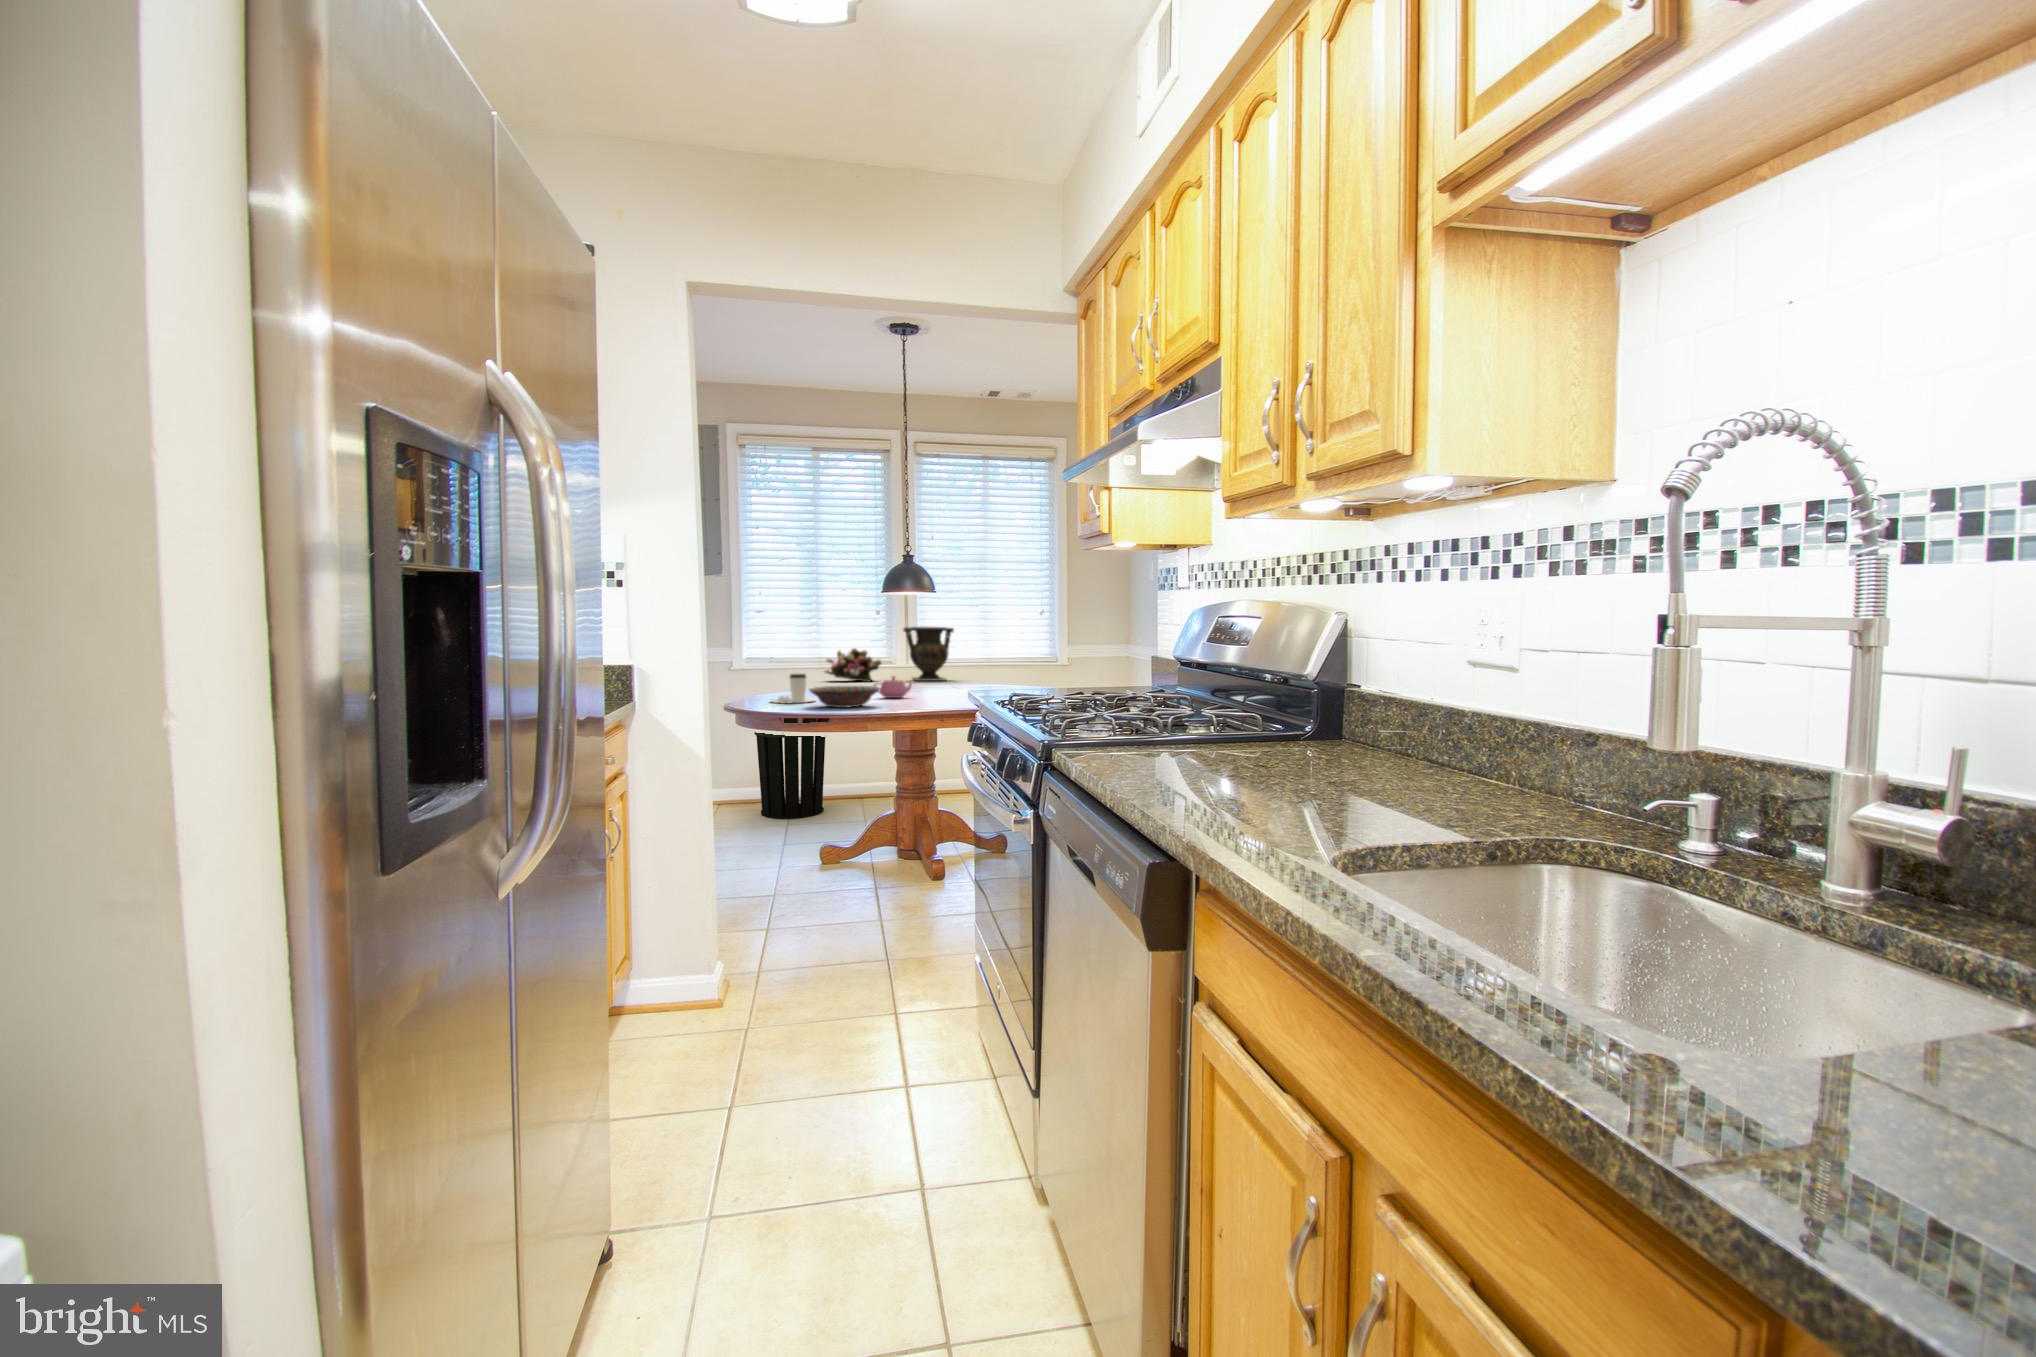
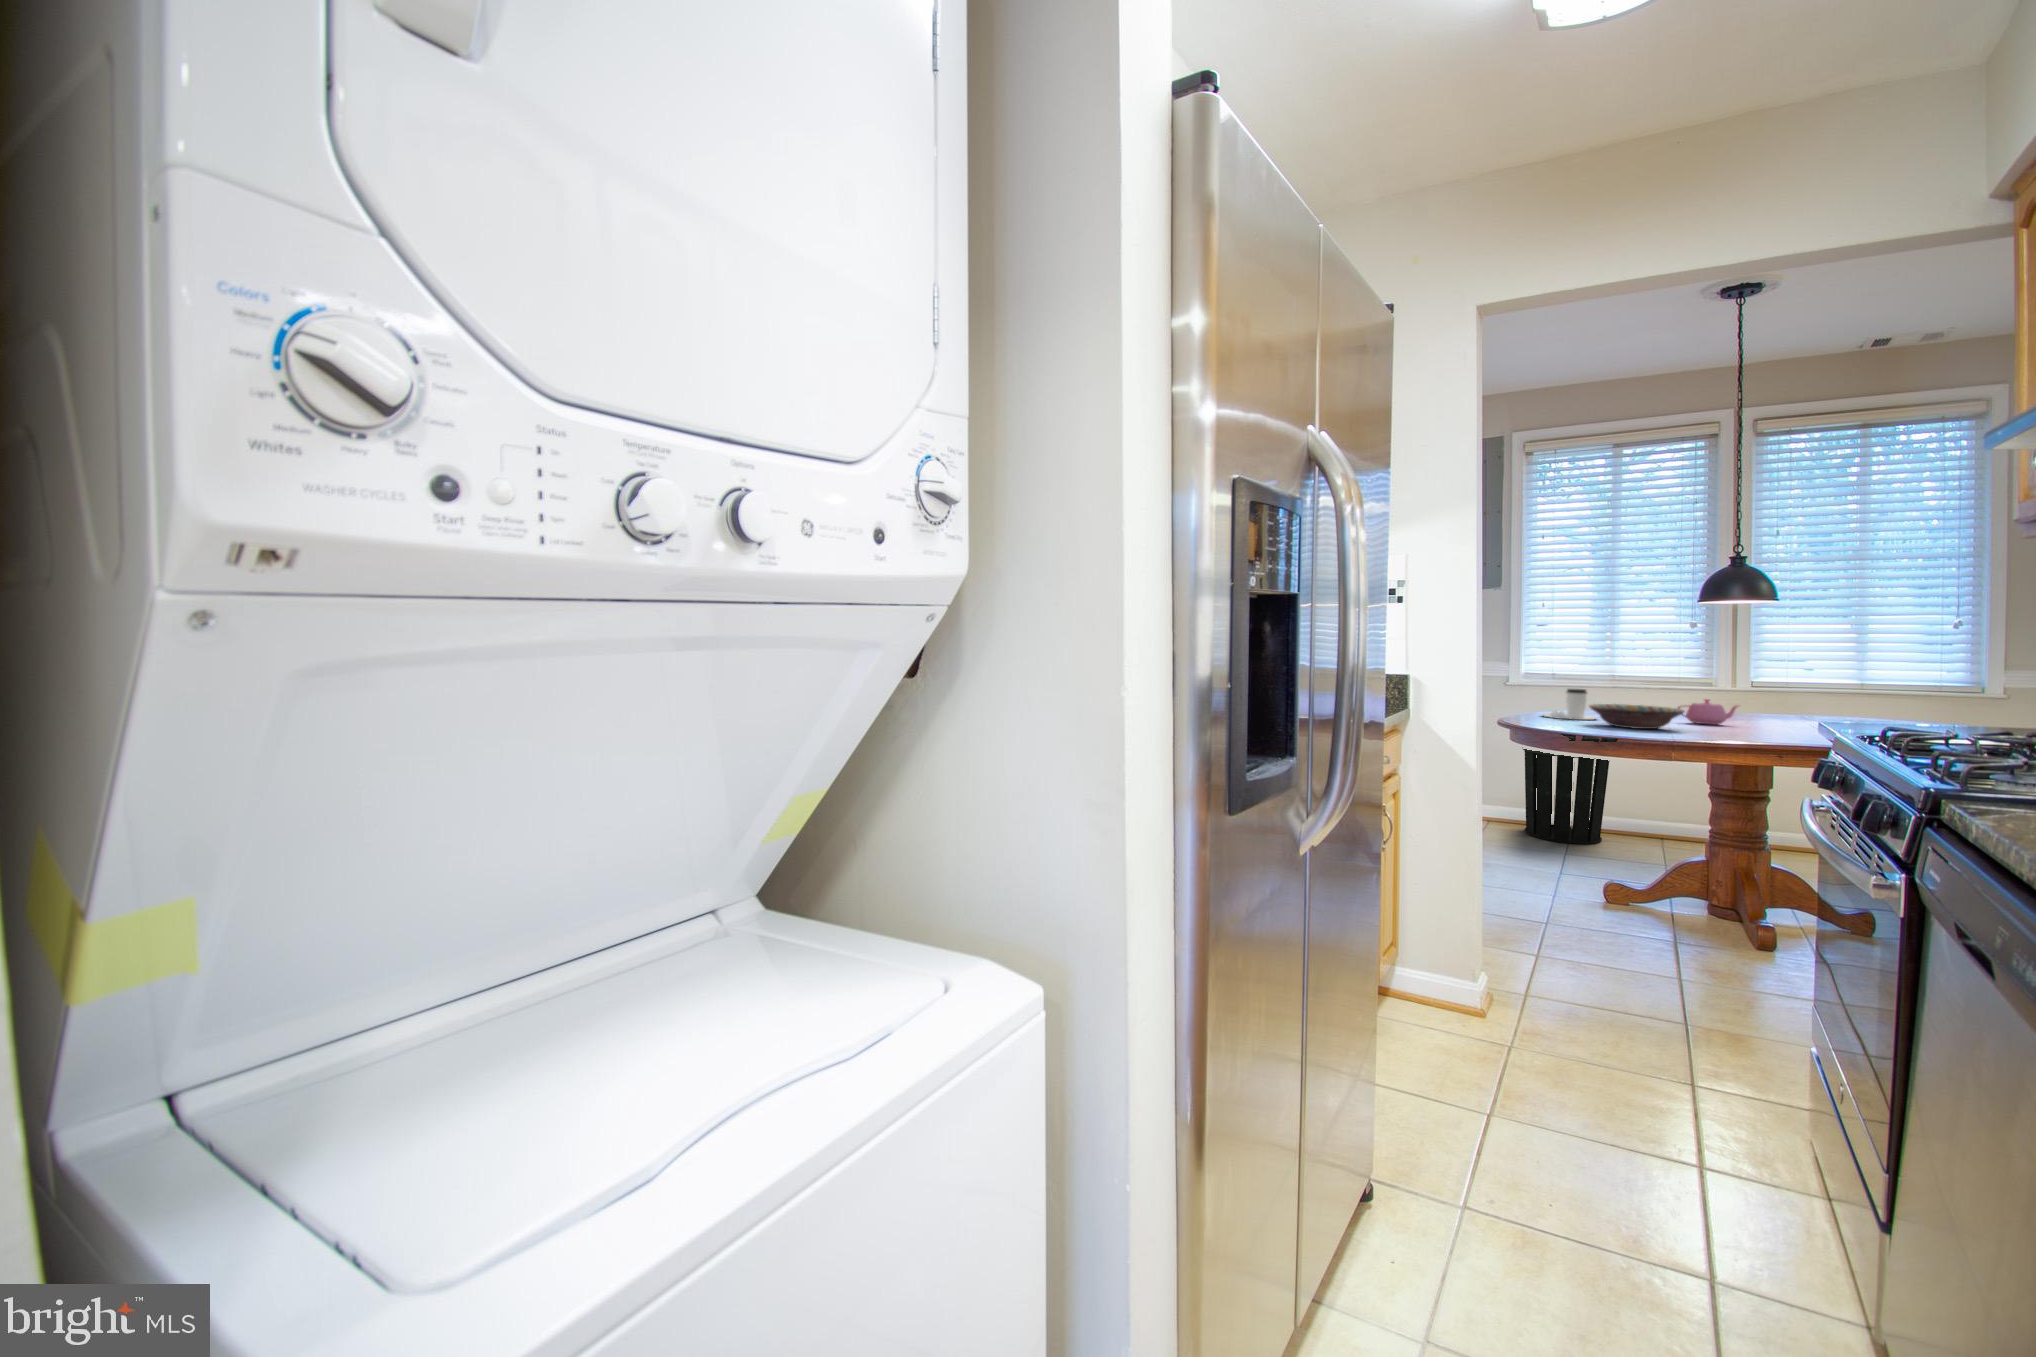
vase: present [903,627,954,681] -> none [1730,643,1814,711]
flower arrangement: present [824,648,881,682] -> none [1612,665,1694,705]

